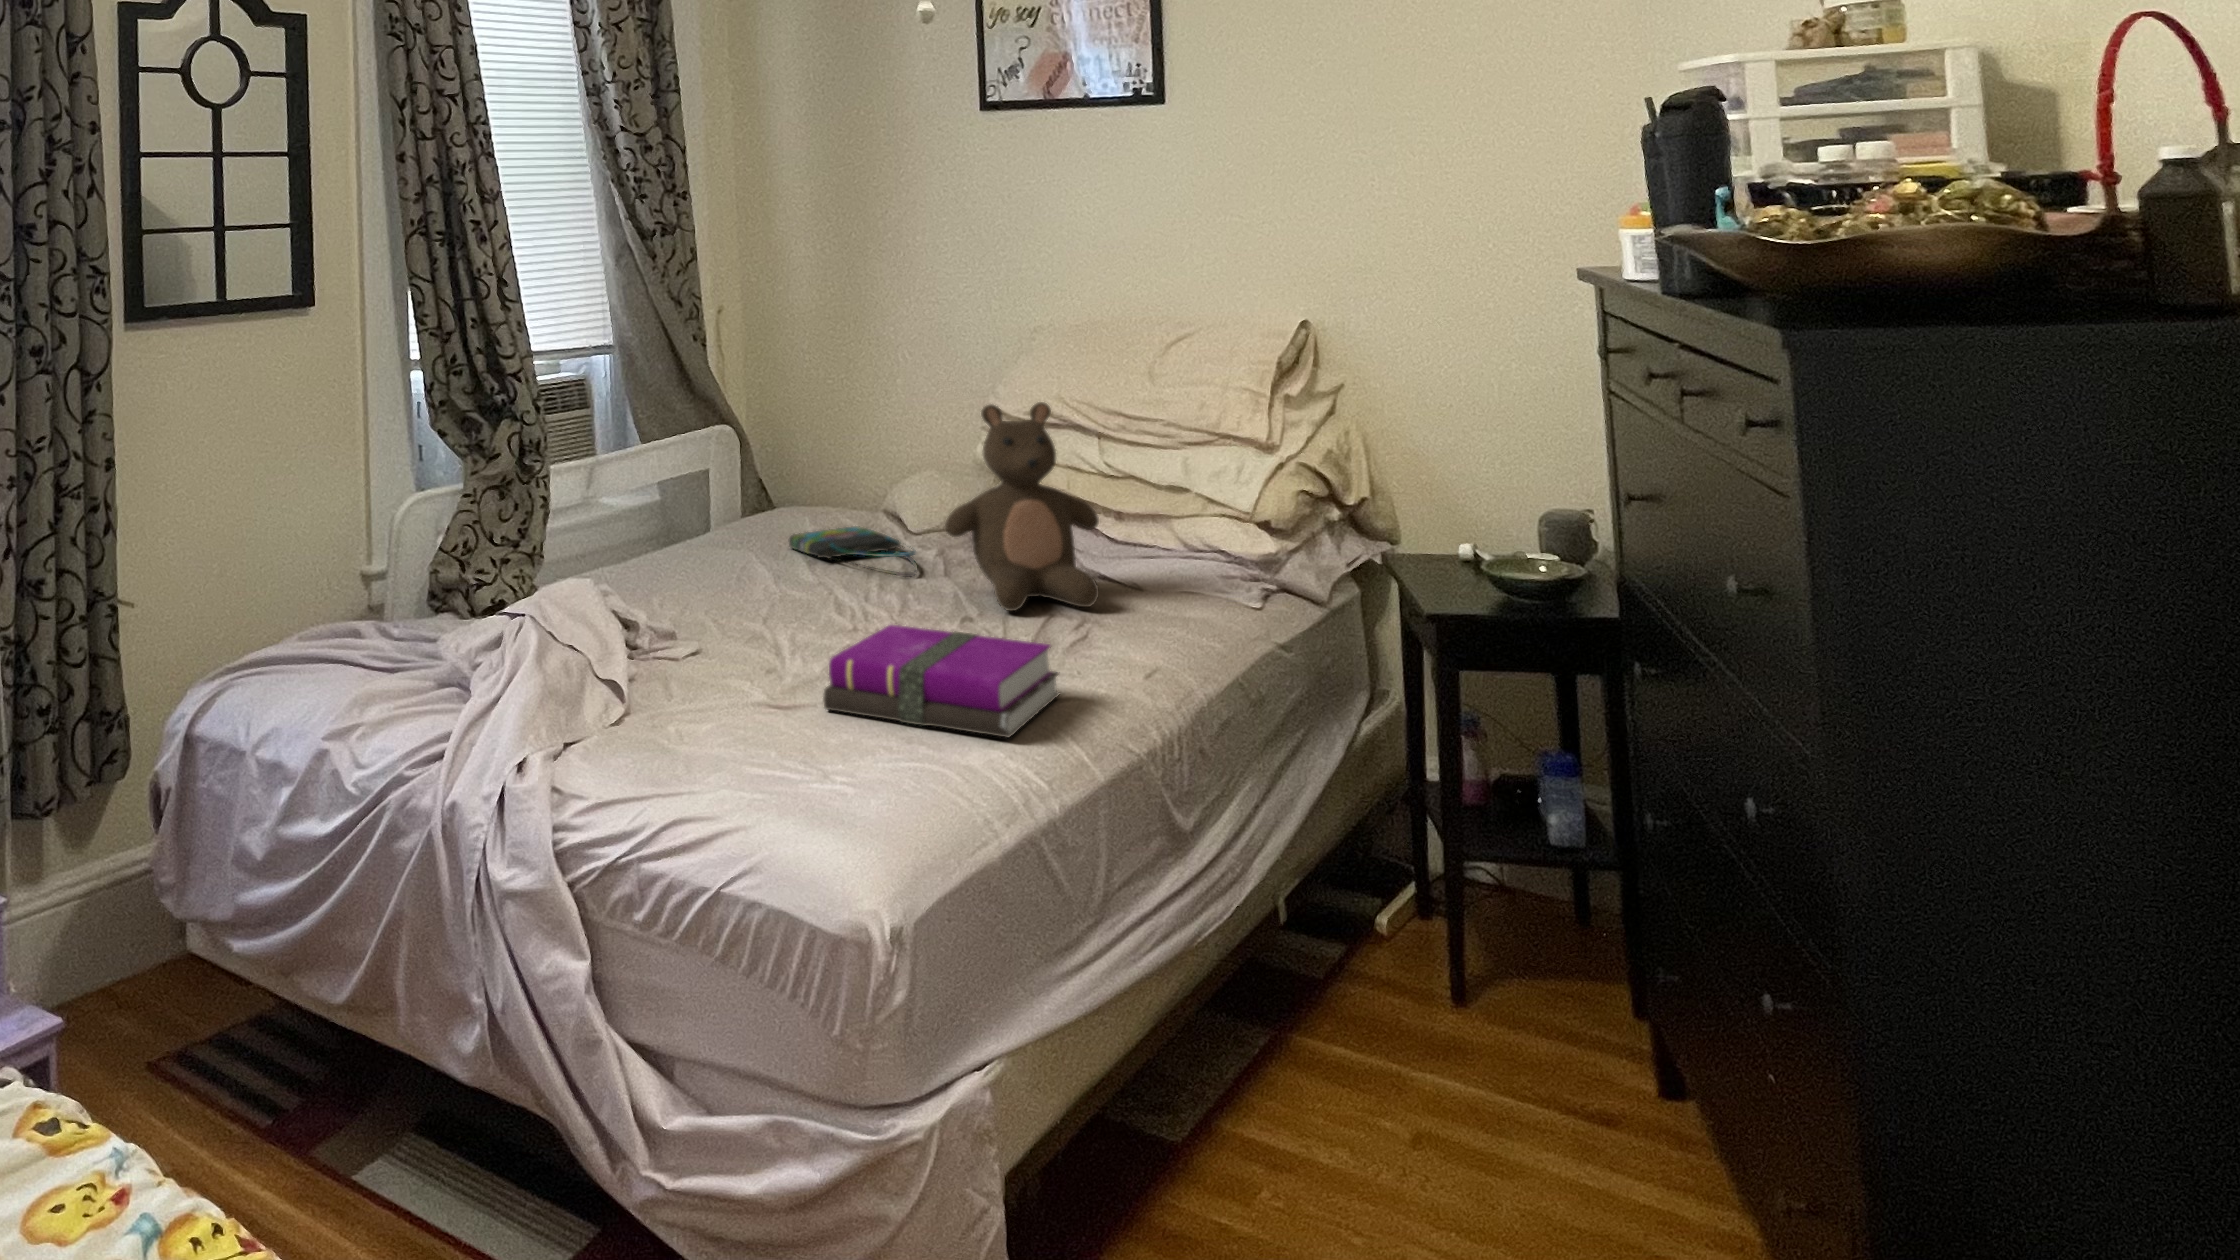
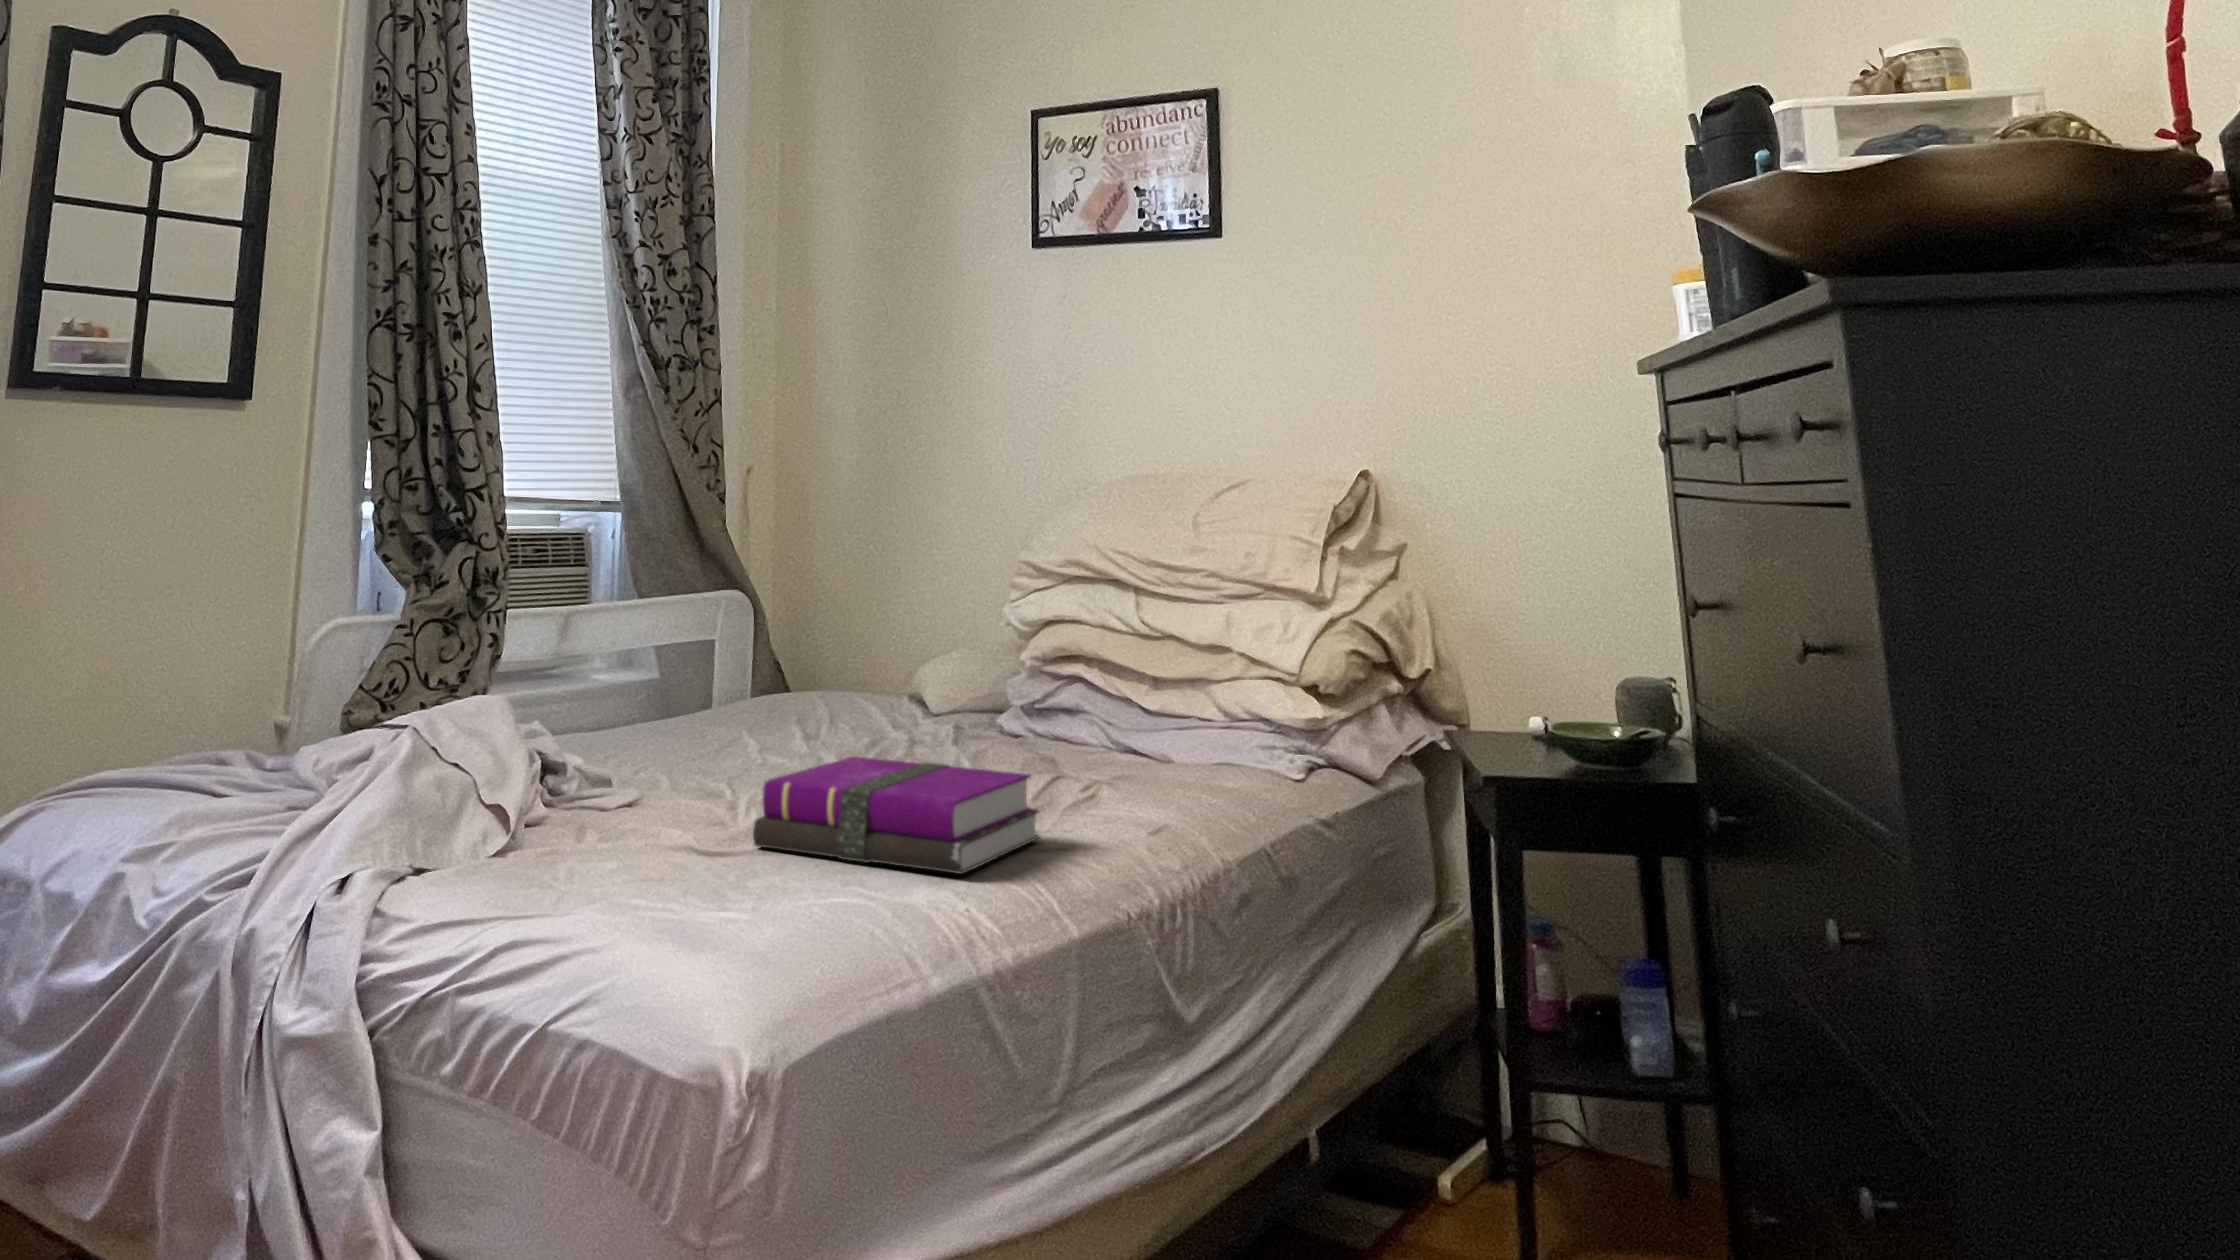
stuffed bear: present [945,402,1099,611] -> none [948,532,1123,769]
tote bag: present [788,526,917,577] -> none [788,694,923,739]

